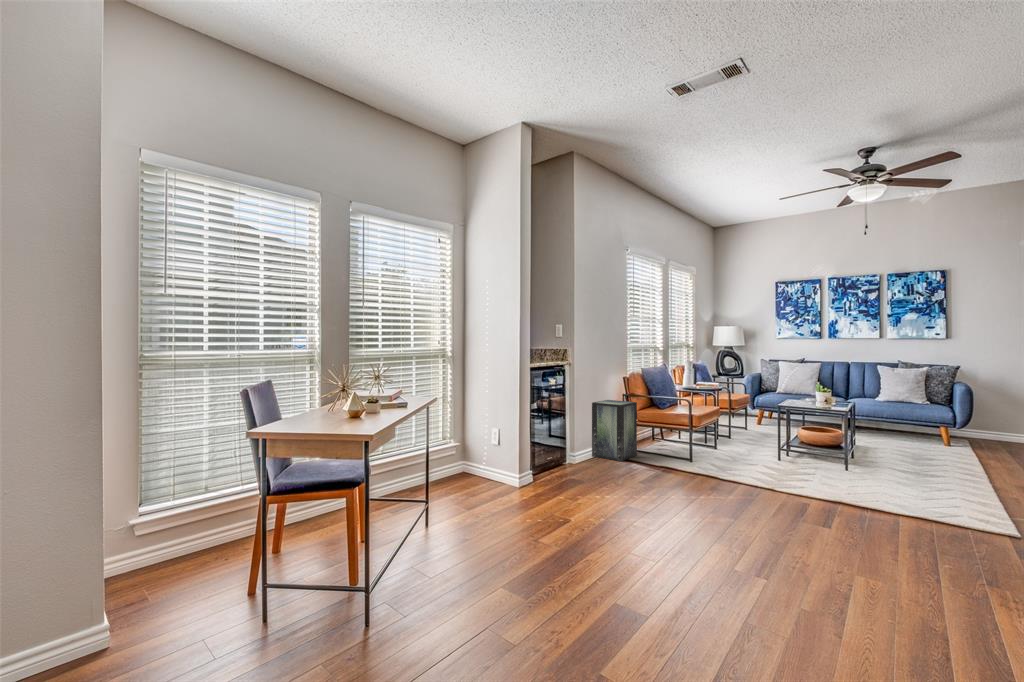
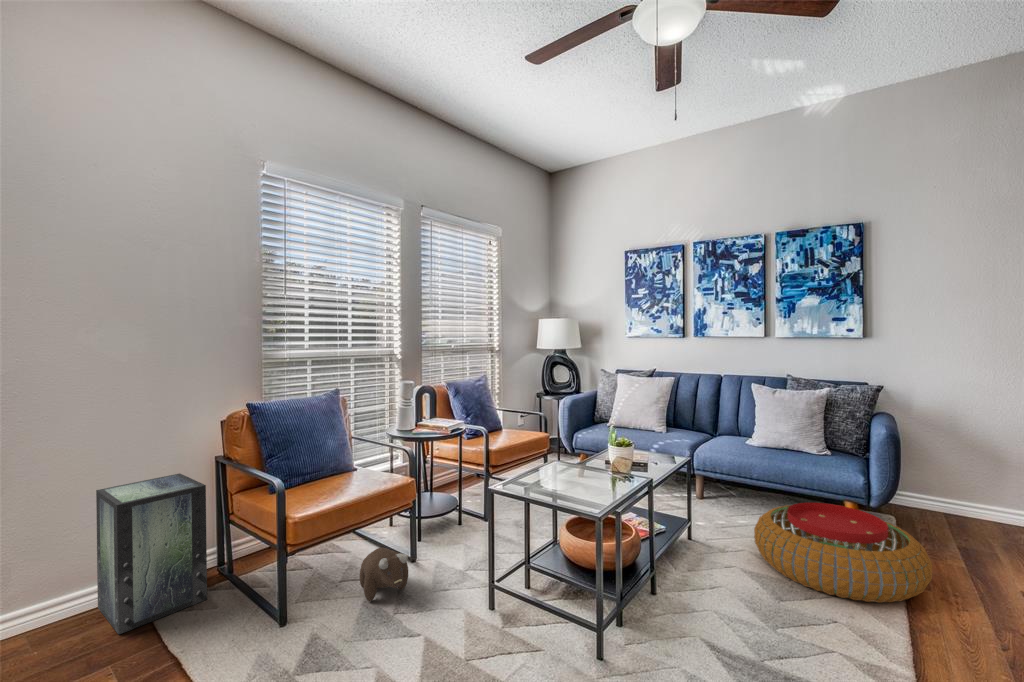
pouf: none [892,424,990,461] -> present [754,503,932,603]
plush toy: none [703,435,734,457] -> present [360,548,408,601]

